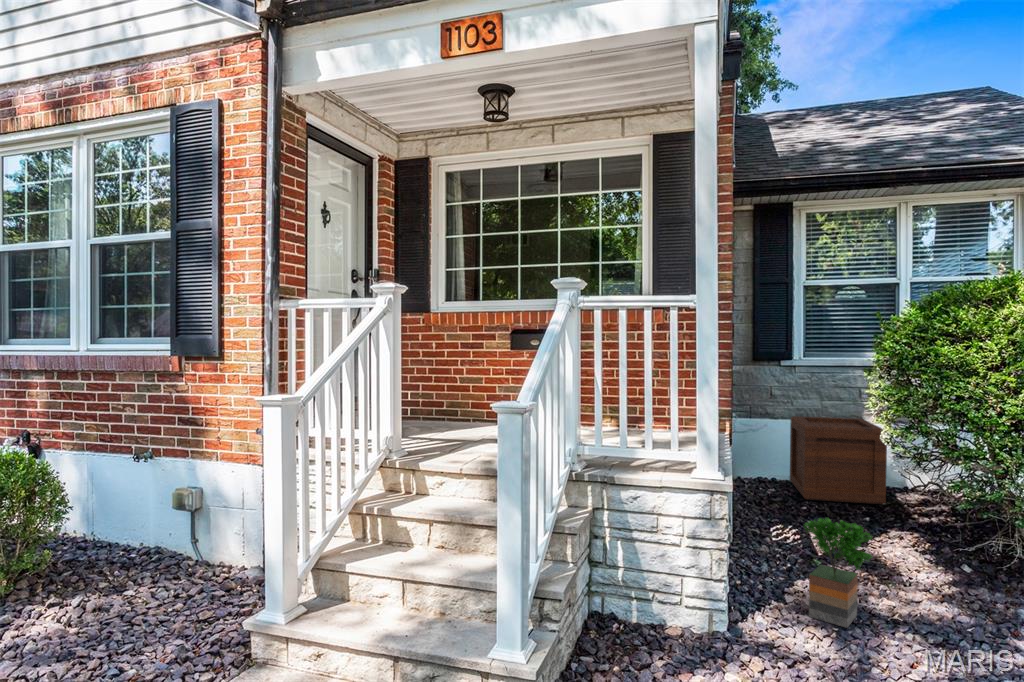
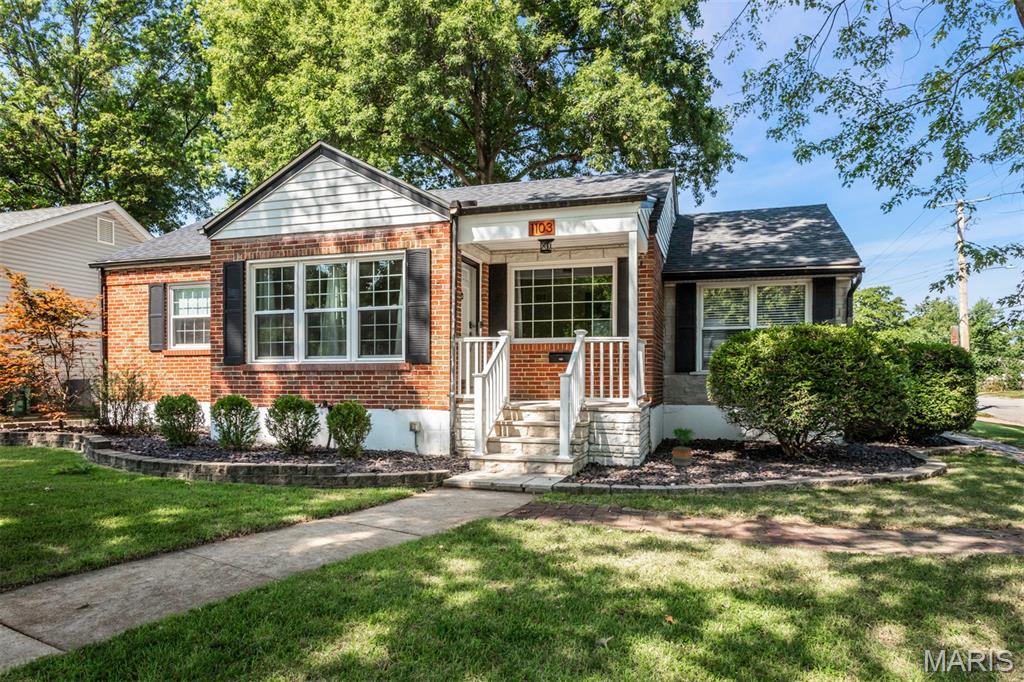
wooden crate: present [790,416,887,504] -> none [693,398,734,440]

